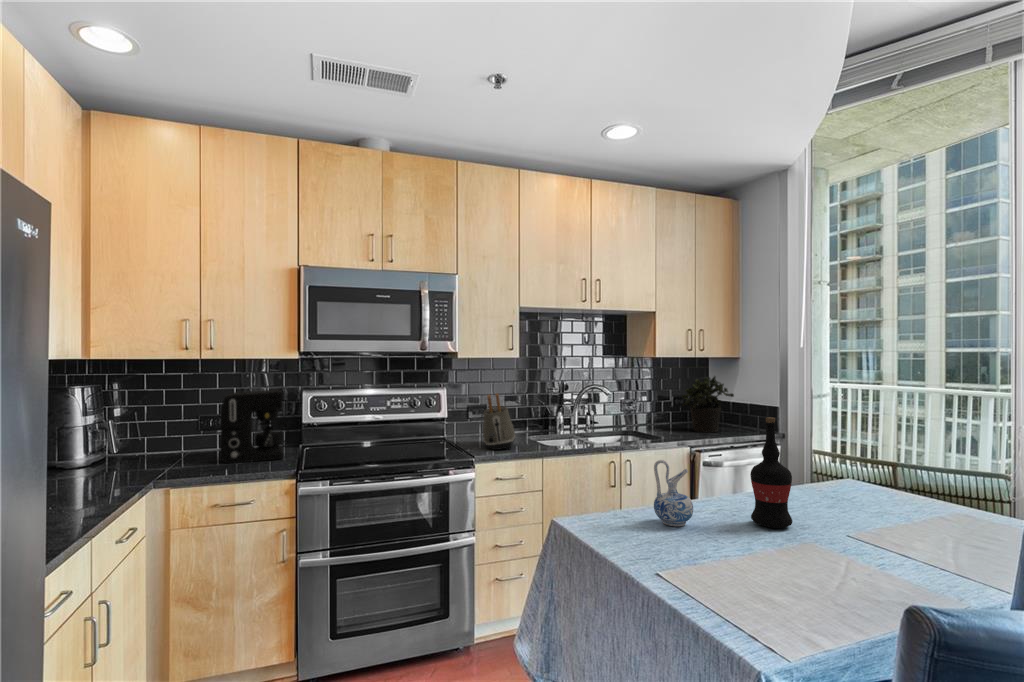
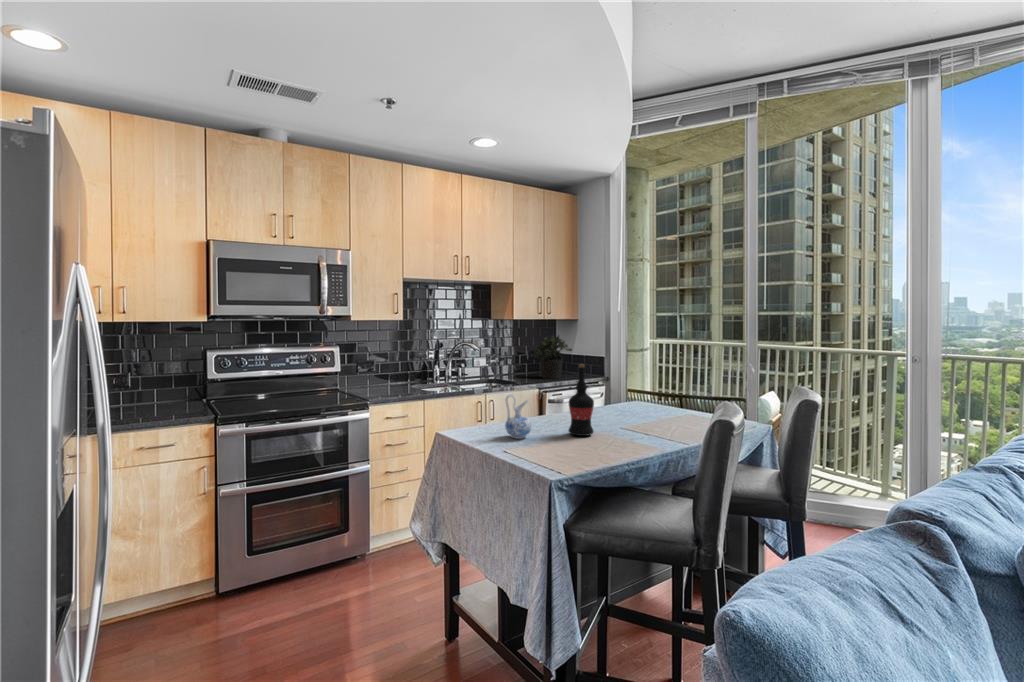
coffee maker: present [220,389,289,463] -> none [136,349,201,414]
toaster: present [483,394,515,450] -> none [373,350,401,396]

